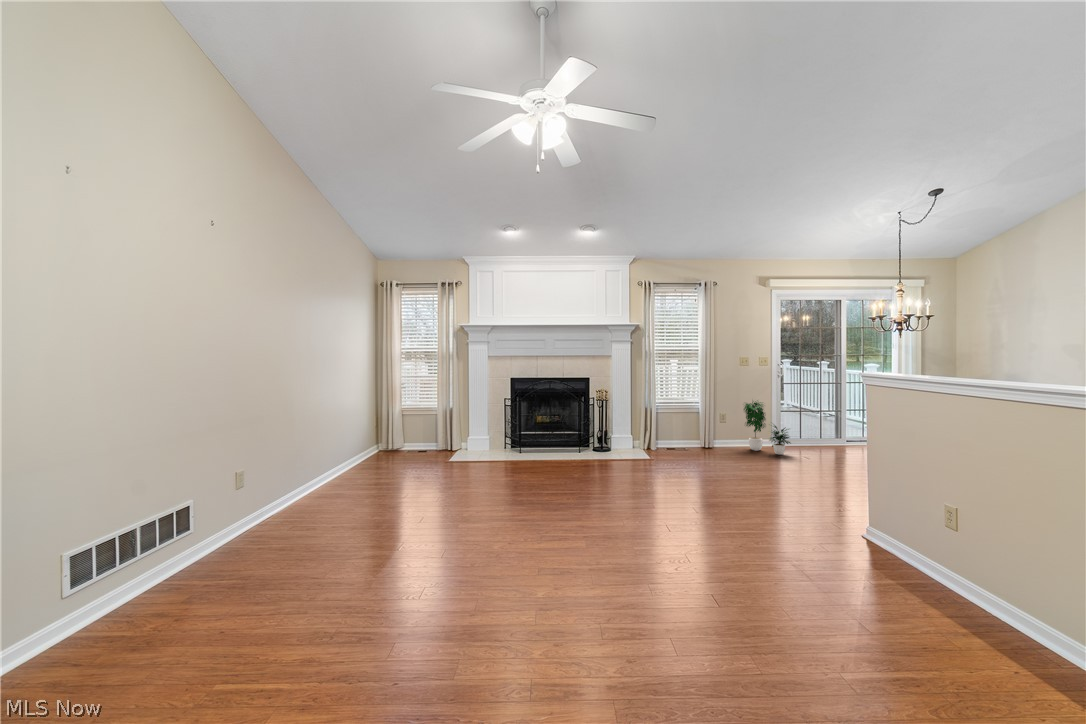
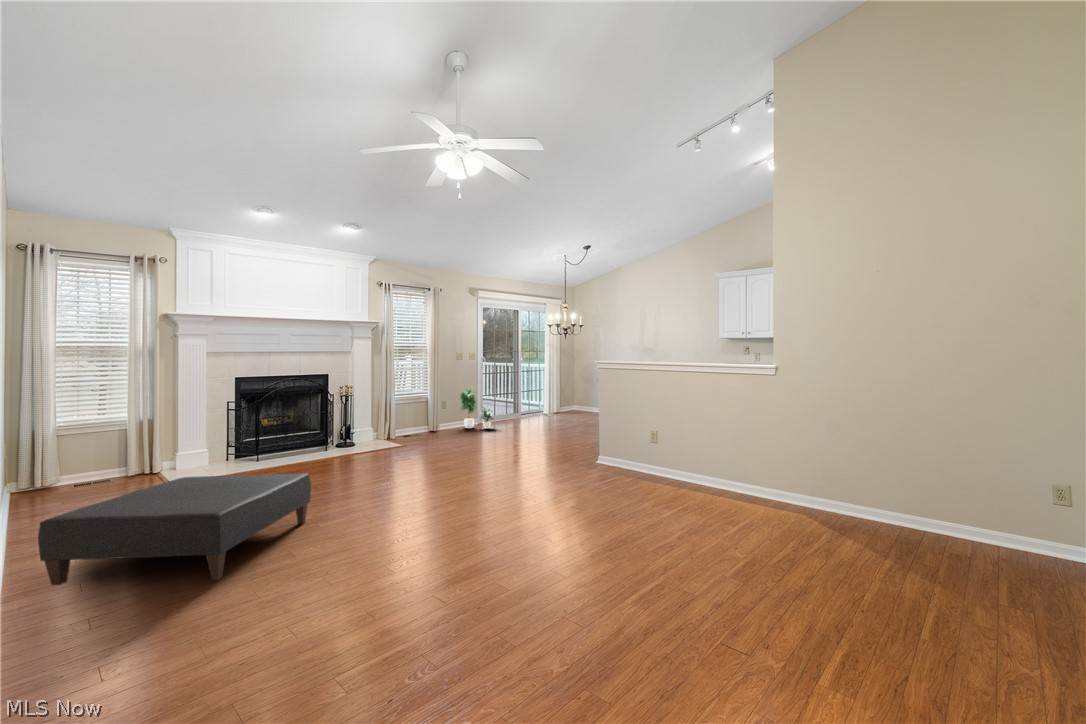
ottoman: none [301,466,489,577] -> present [38,473,311,585]

